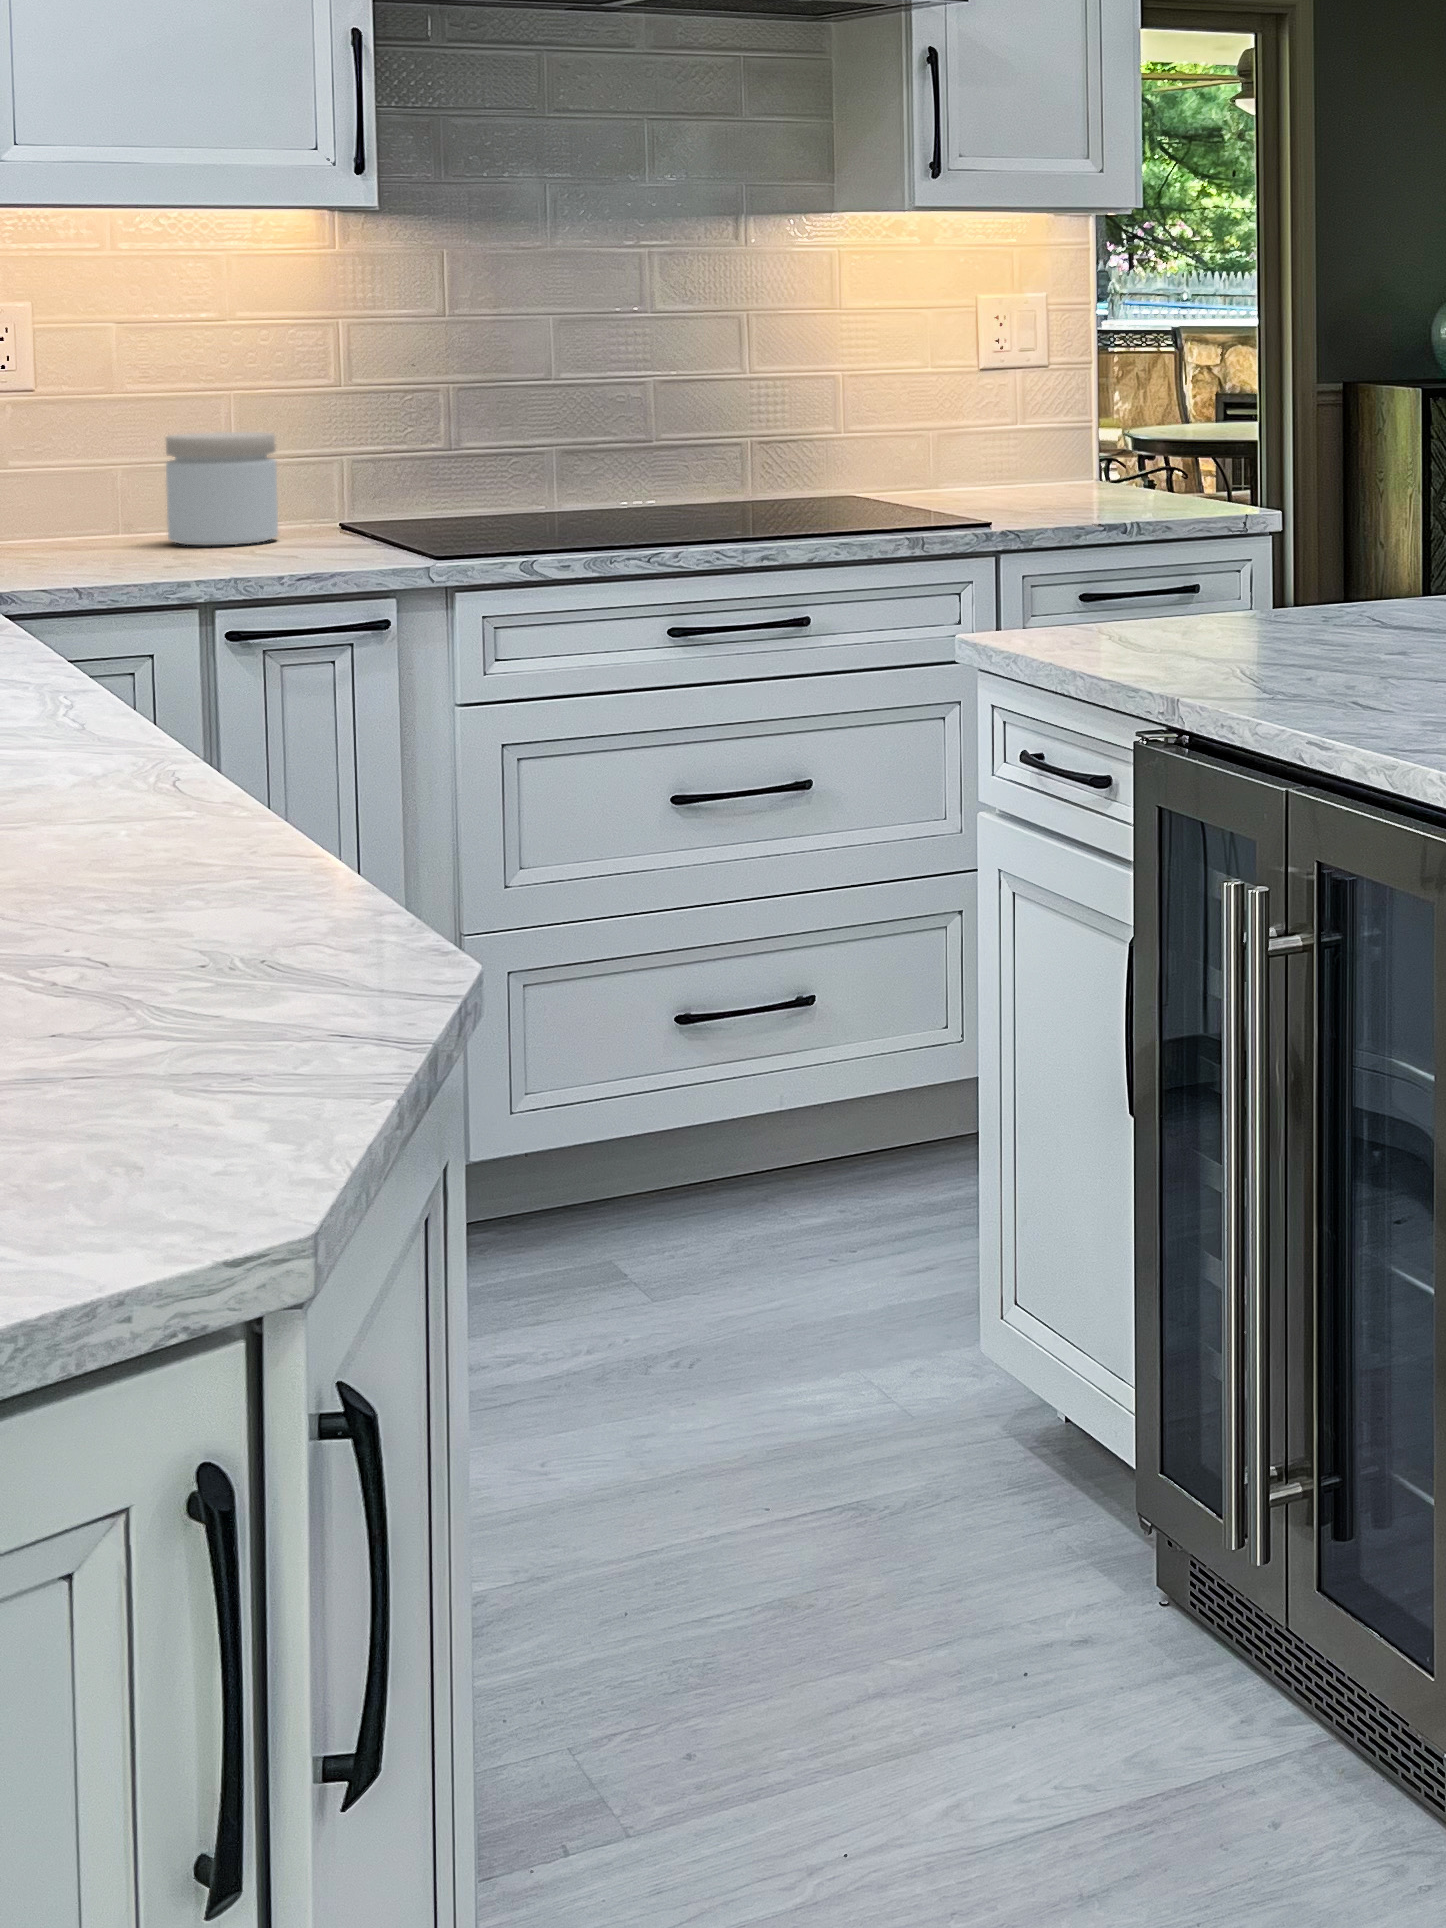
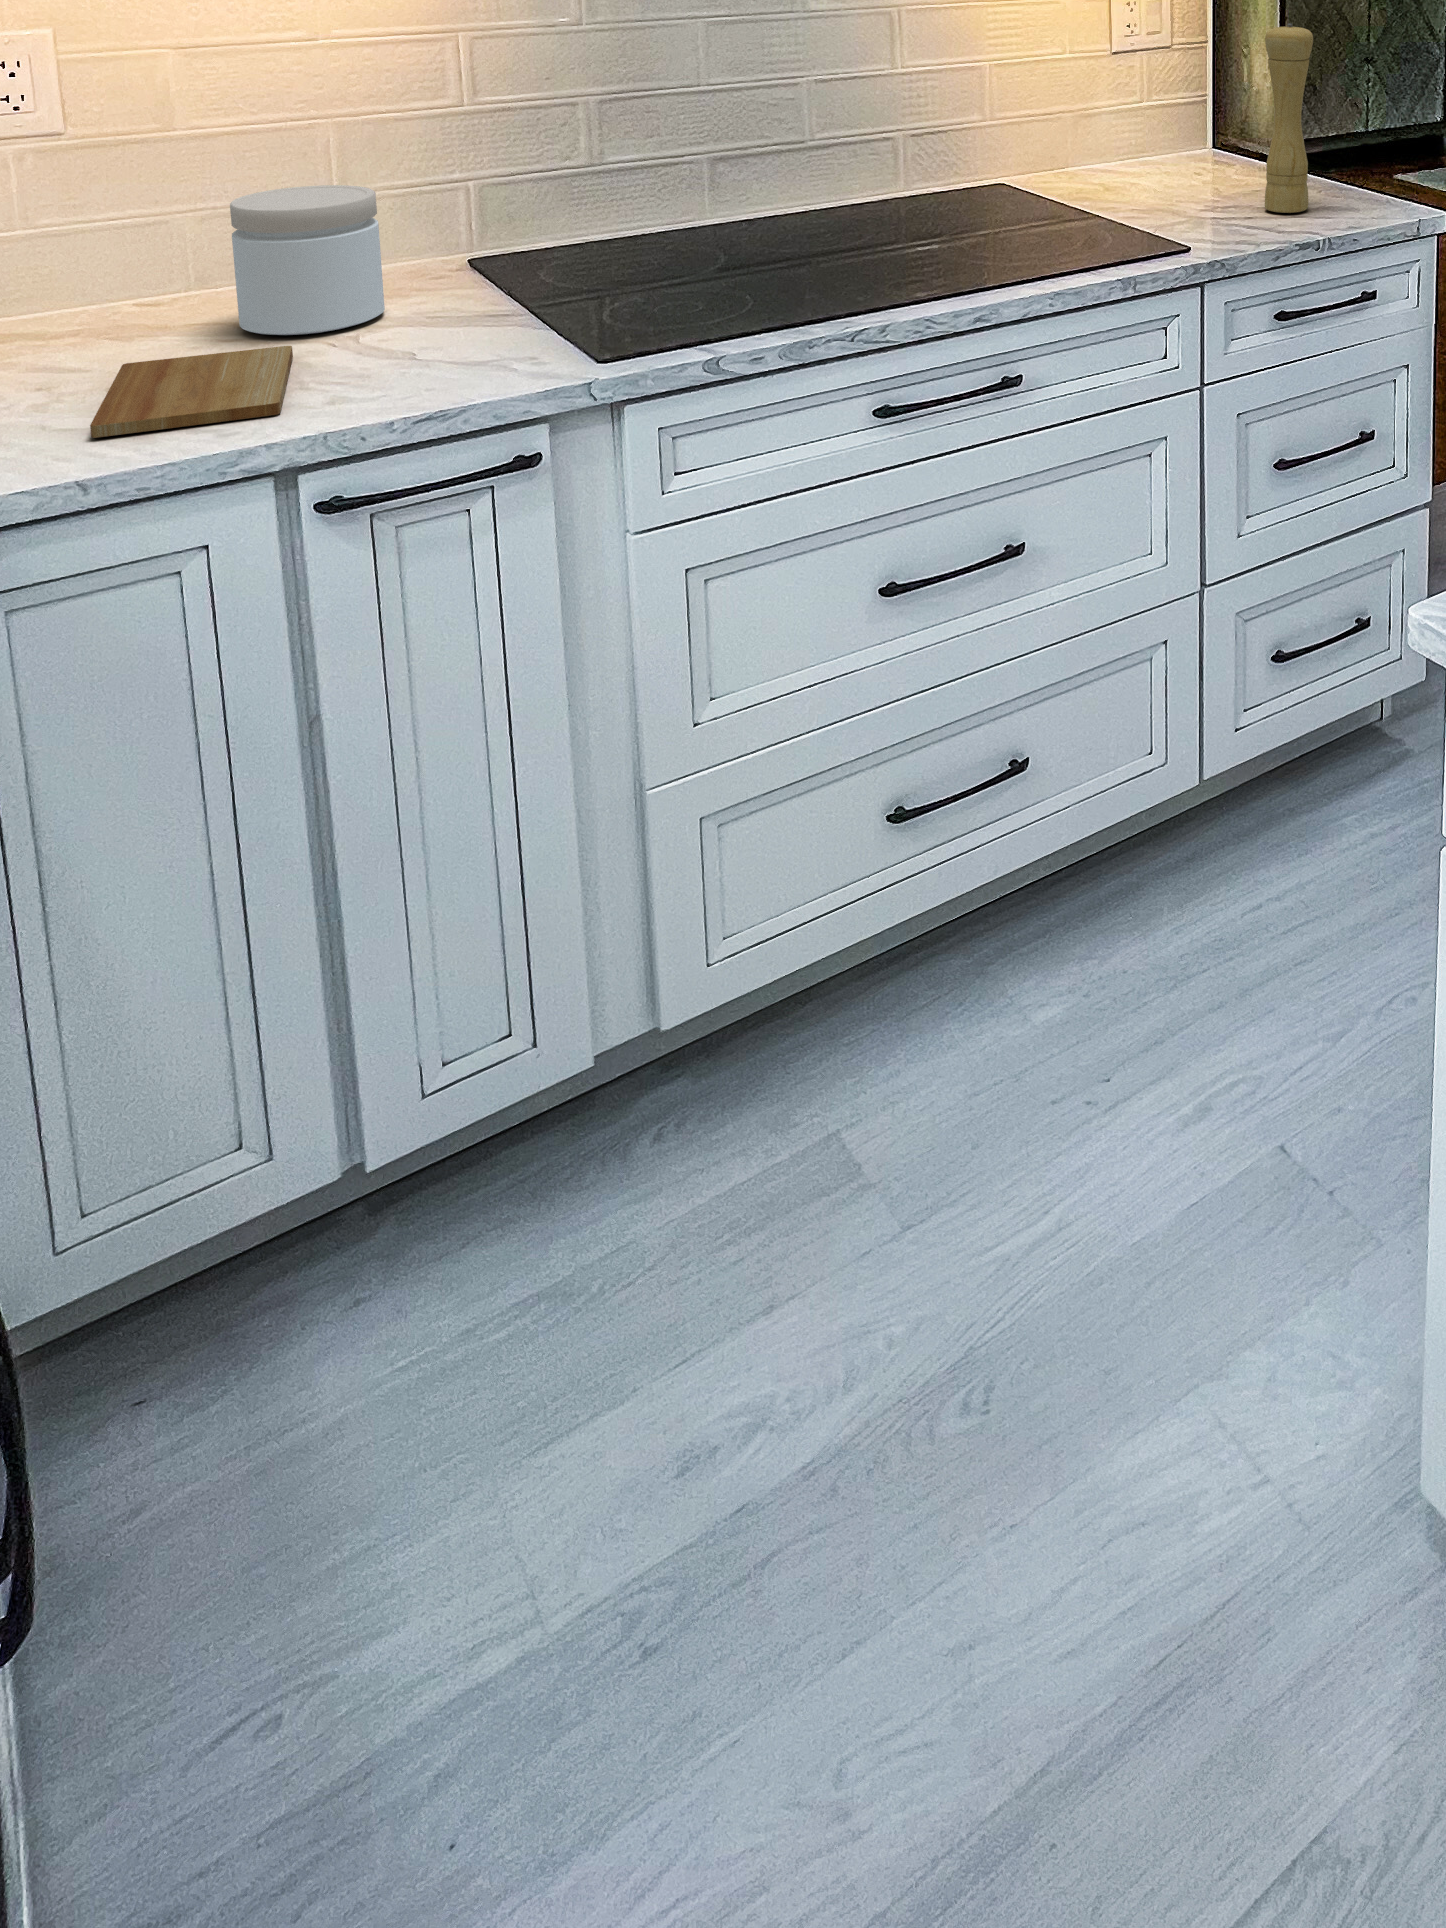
pepper mill: none [1095,314,1145,505] -> present [1265,24,1313,213]
cutting board: none [72,543,208,572] -> present [90,346,293,438]

